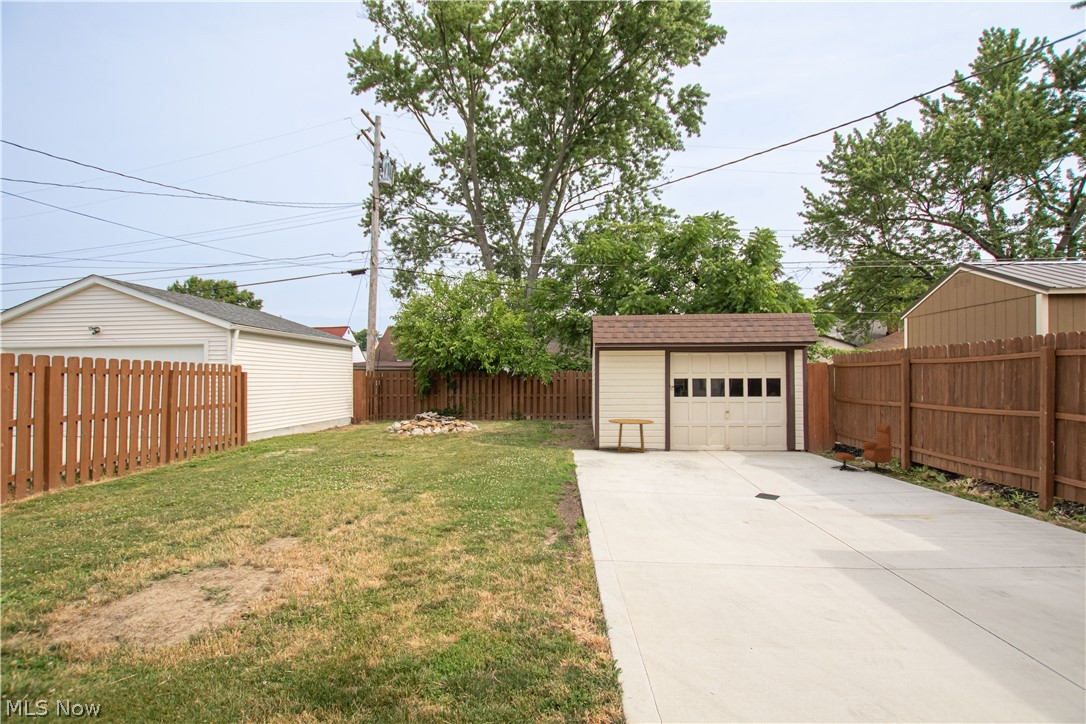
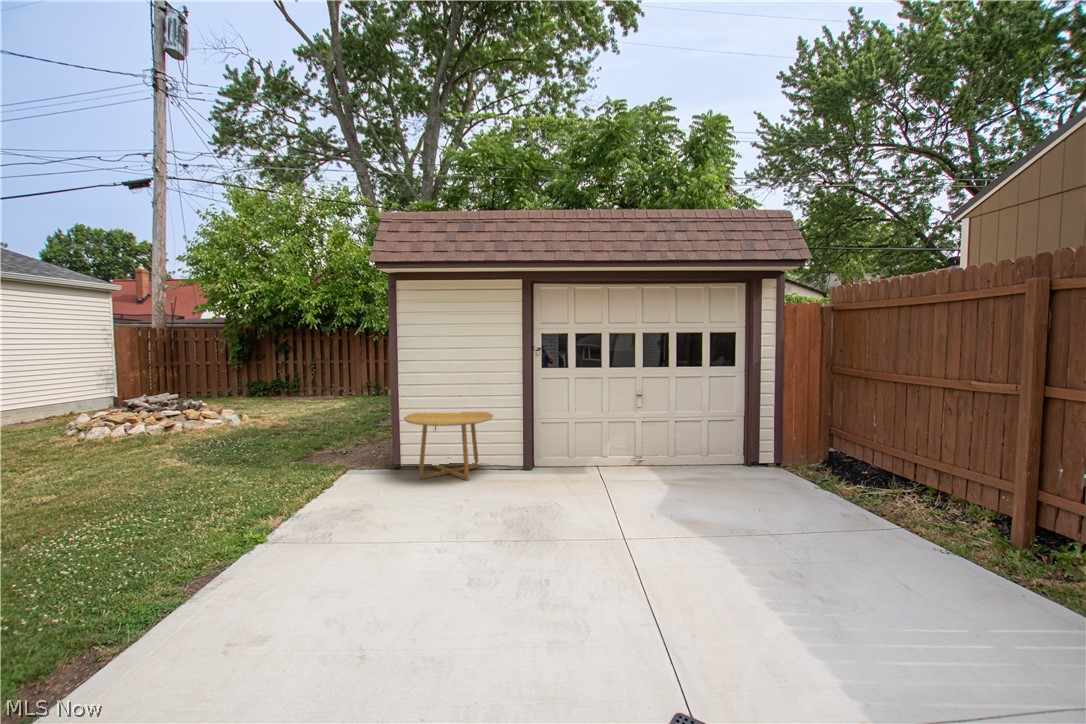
lounge chair: present [831,424,892,473] -> none [845,431,1008,558]

